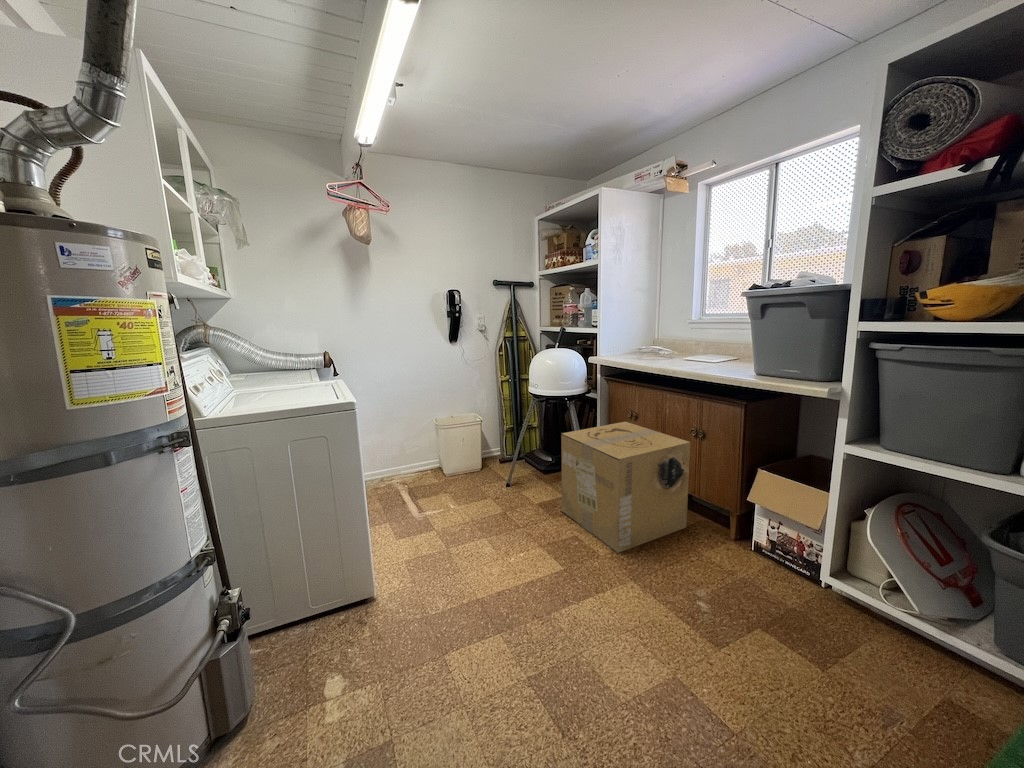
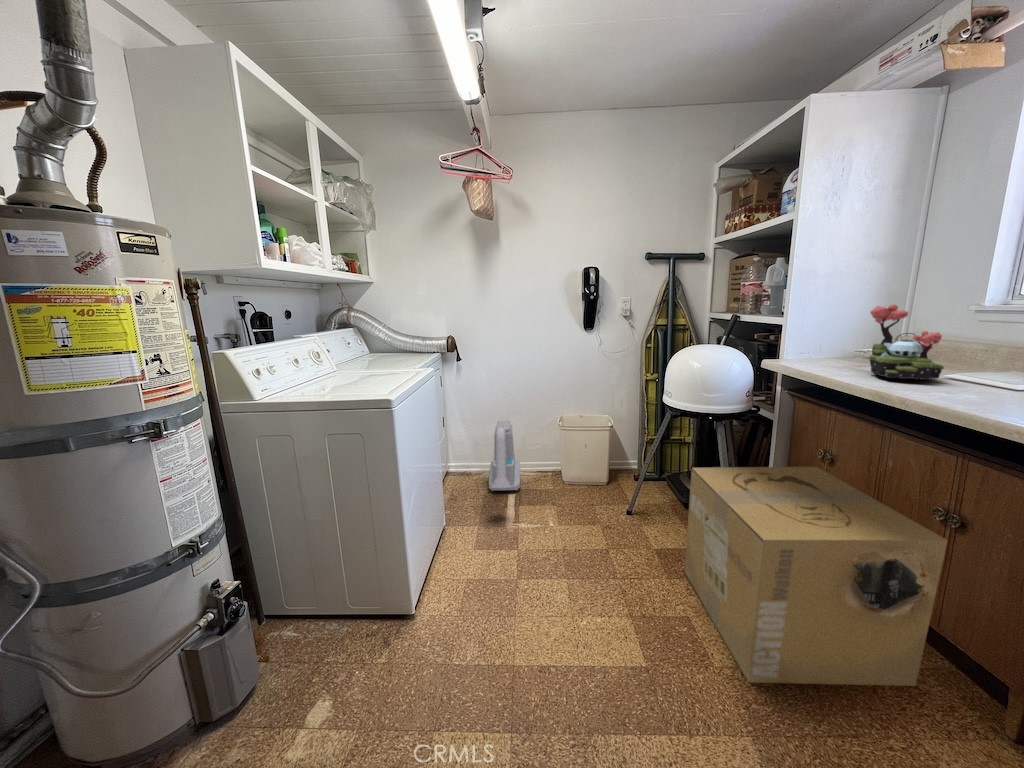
plant: none [642,321,677,362] -> present [869,304,944,380]
vacuum cleaner: none [374,429,417,498] -> present [489,421,520,491]

